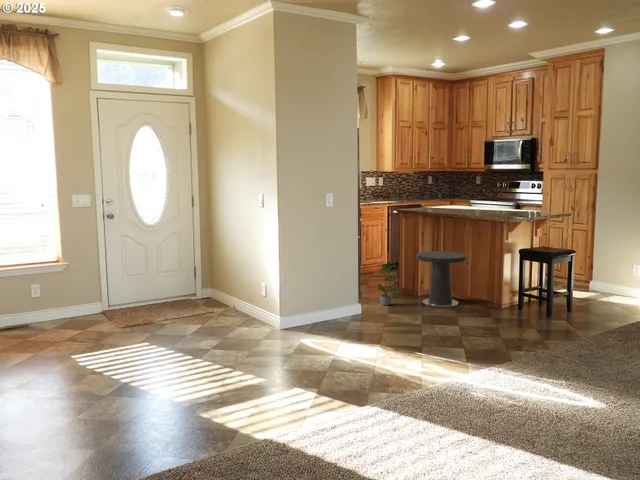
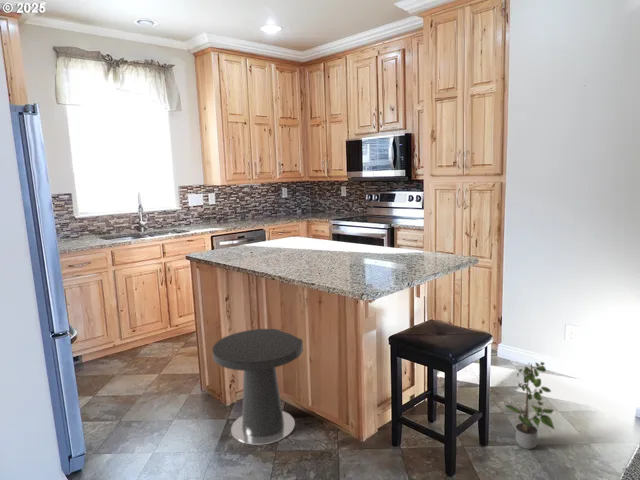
potted plant: present [376,262,400,305] -> present [506,362,554,449]

